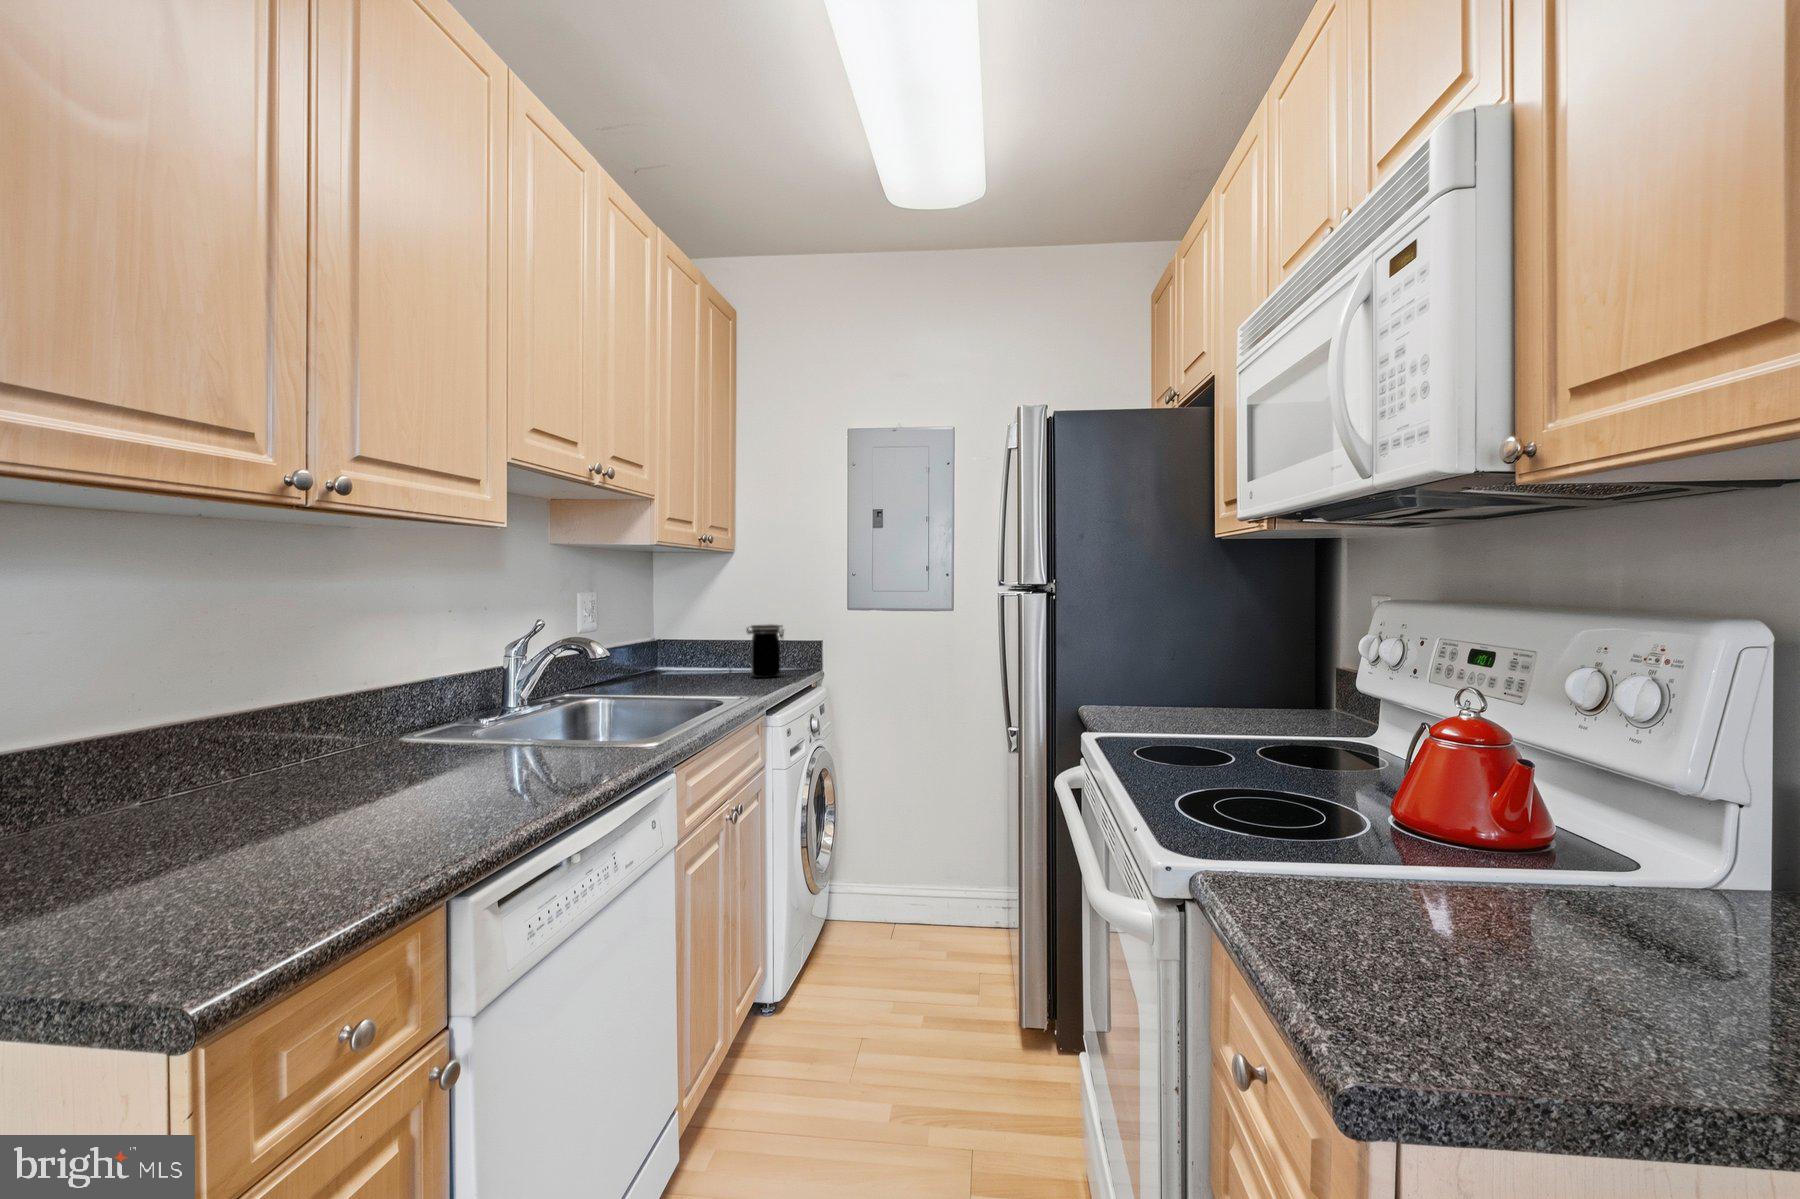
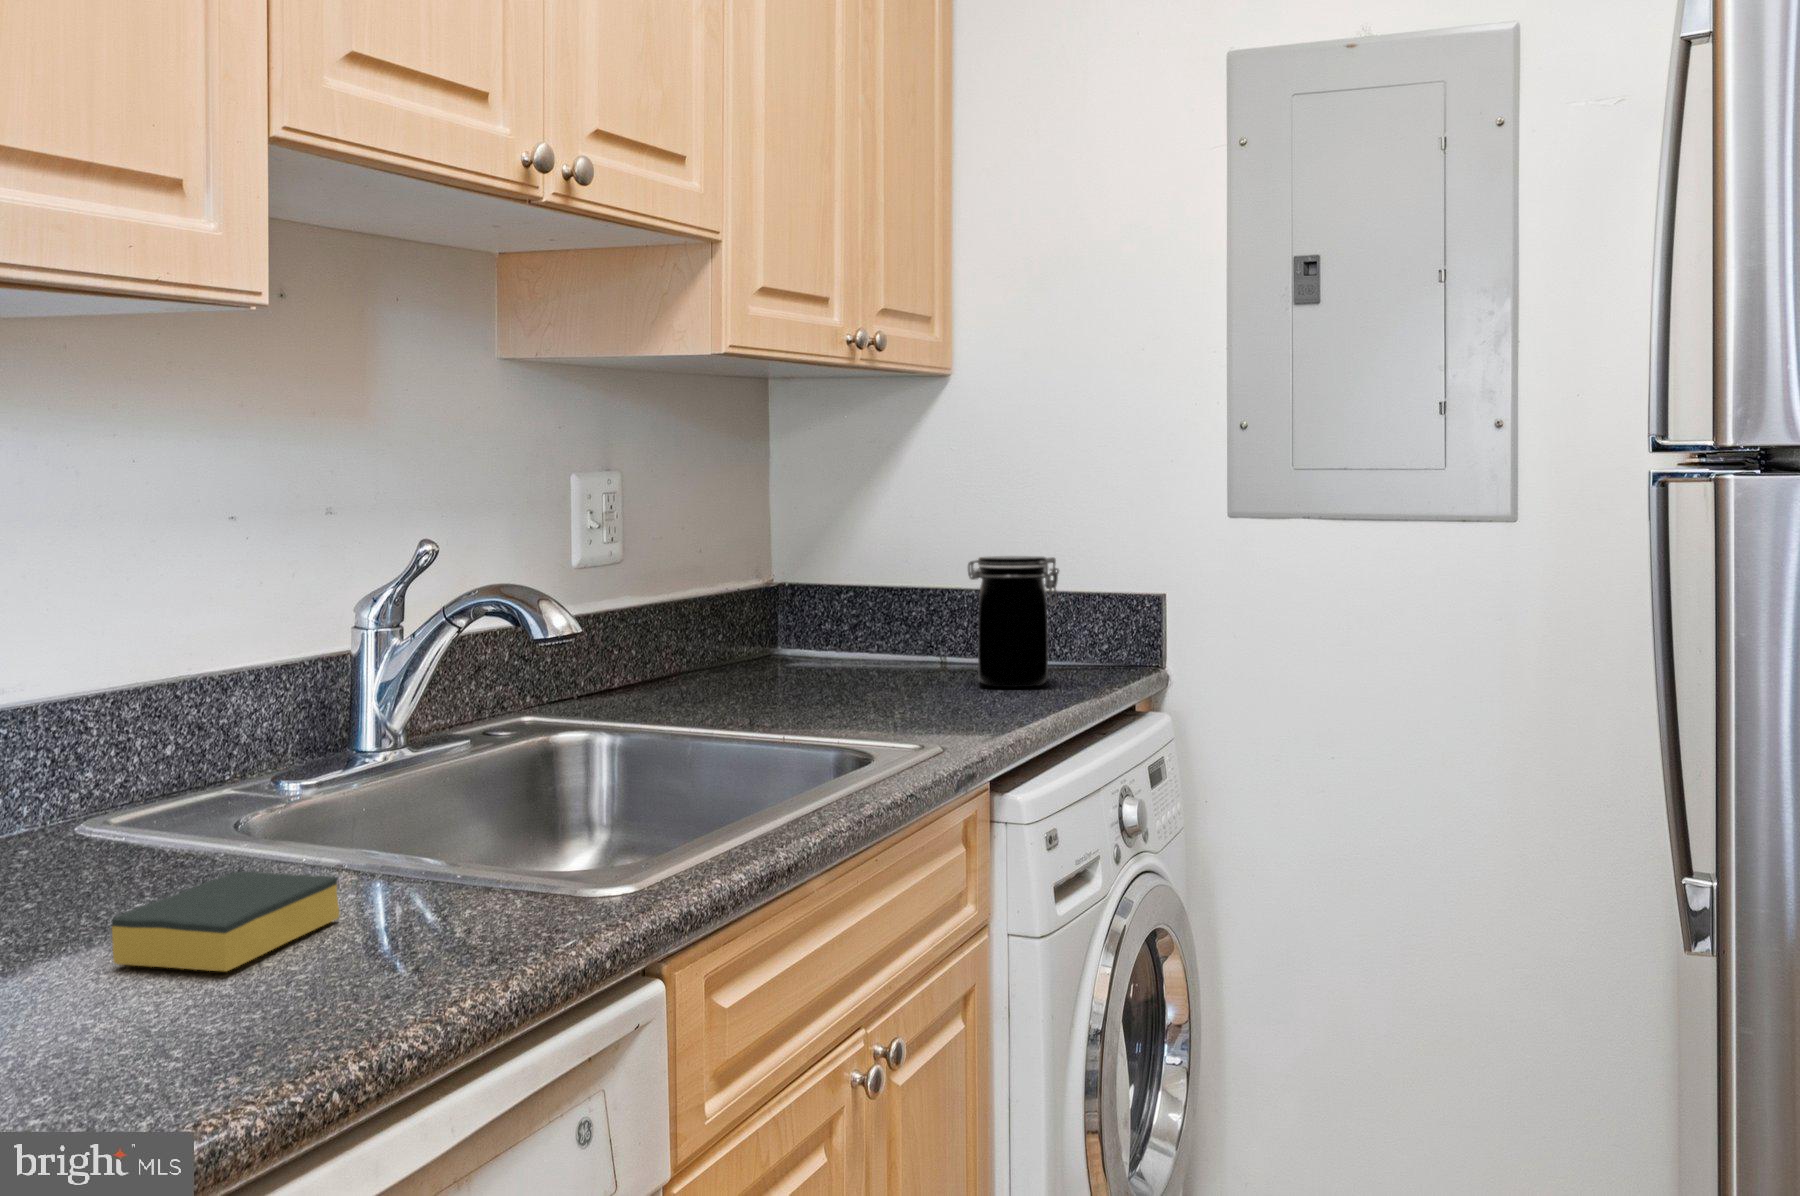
sponge: none [478,741,553,773] -> present [112,872,339,971]

